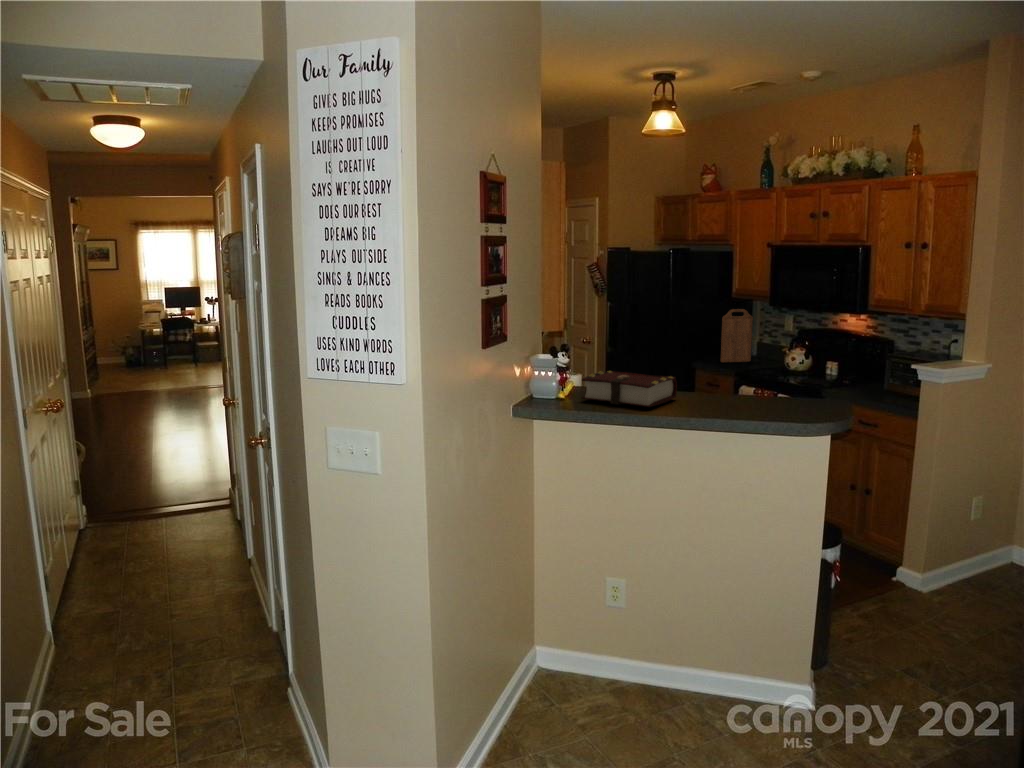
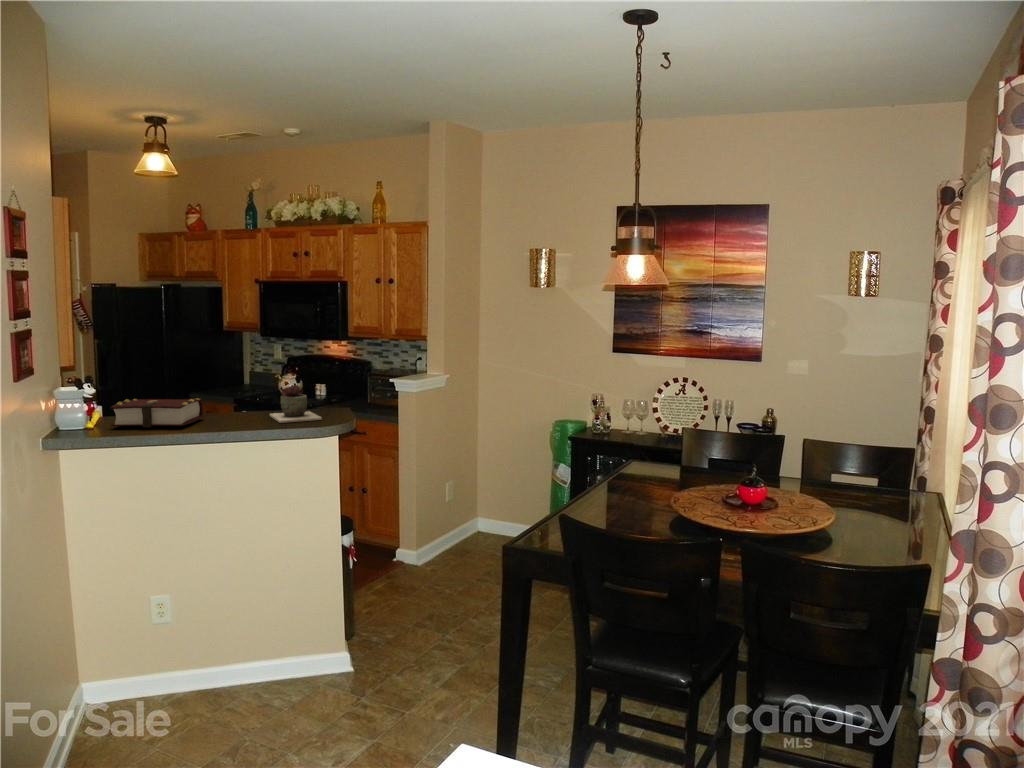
cutting board: present [720,309,753,362] -> none [221,342,252,394]
succulent plant: none [750,371,812,417] -> present [270,385,322,423]

